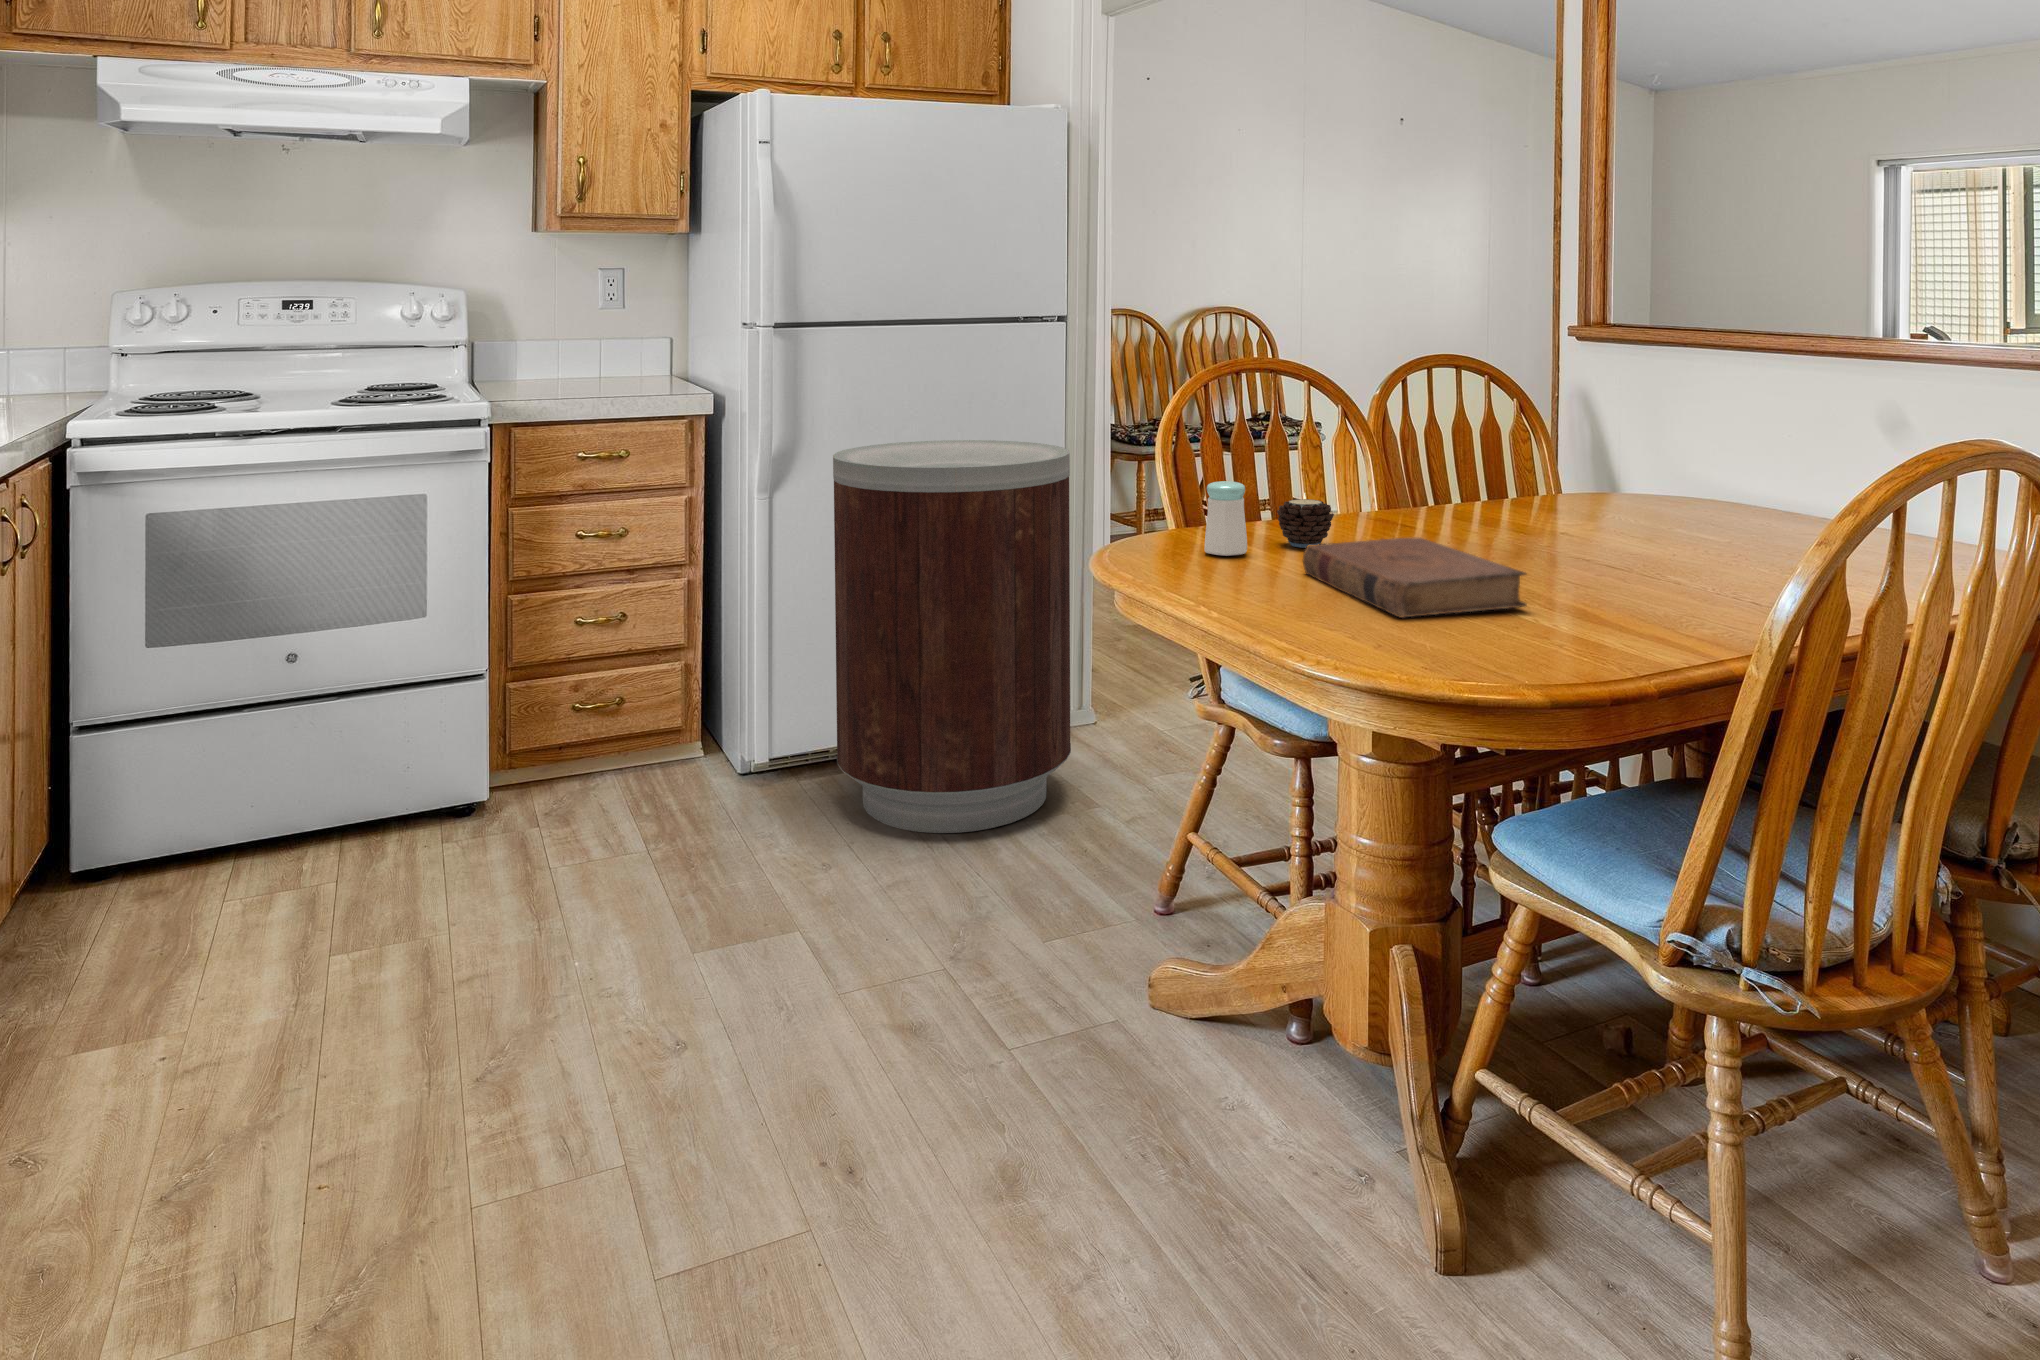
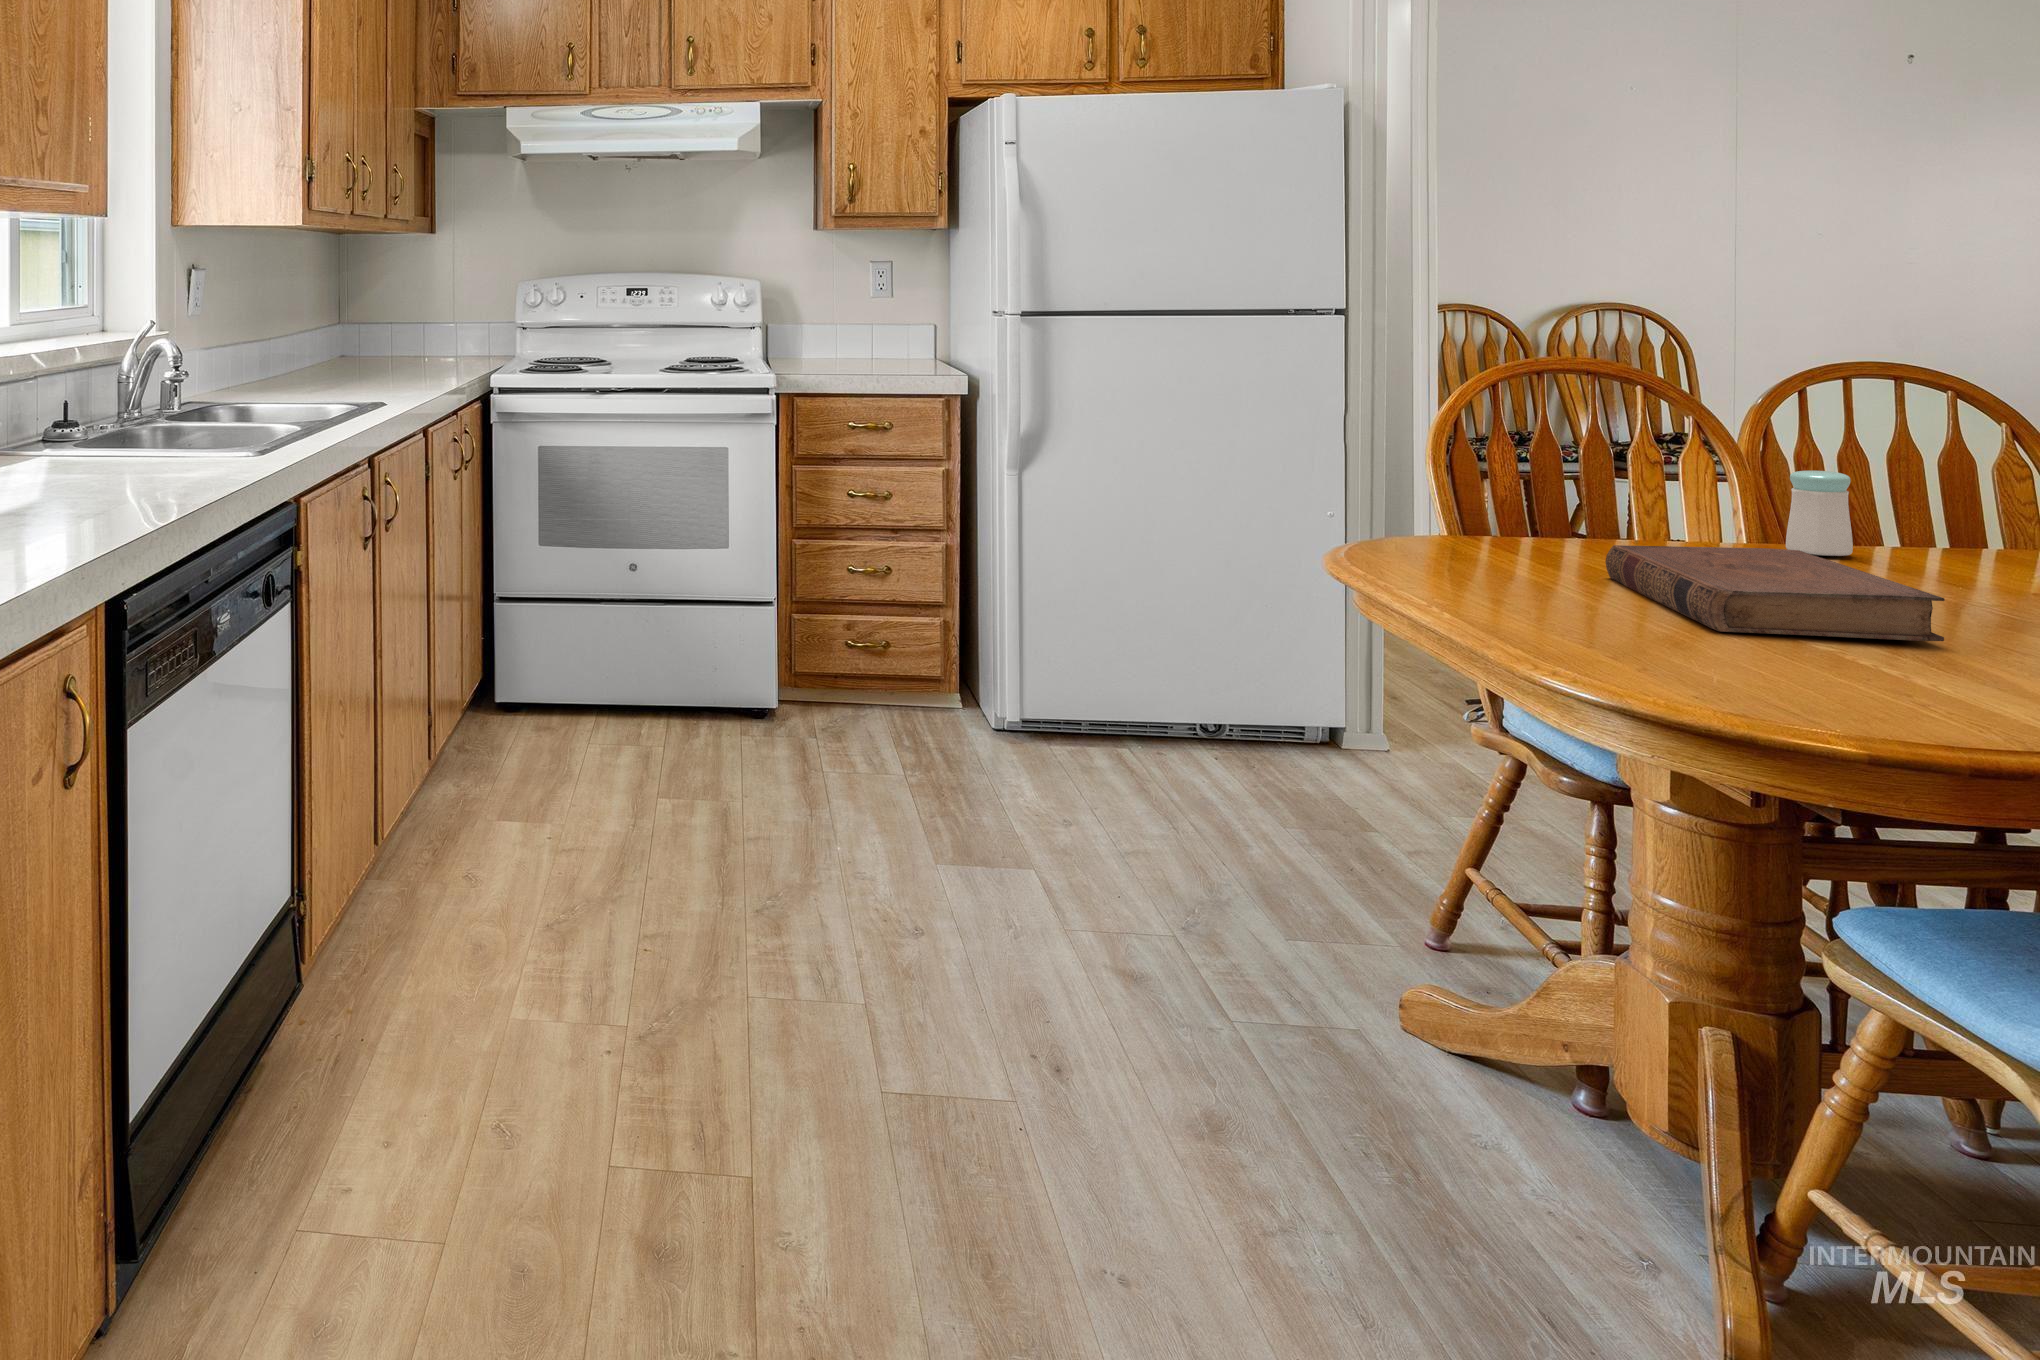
trash can: present [833,440,1071,833] -> none [1076,423,1347,826]
salt shaker: present [1205,481,1247,556] -> present [1786,471,1853,556]
candle: present [1277,493,1334,548] -> none [1590,488,1675,554]

